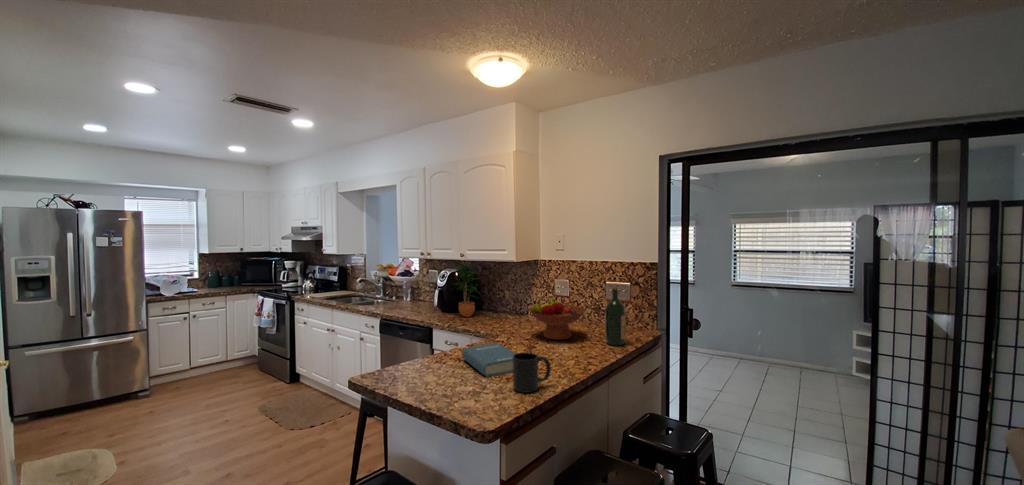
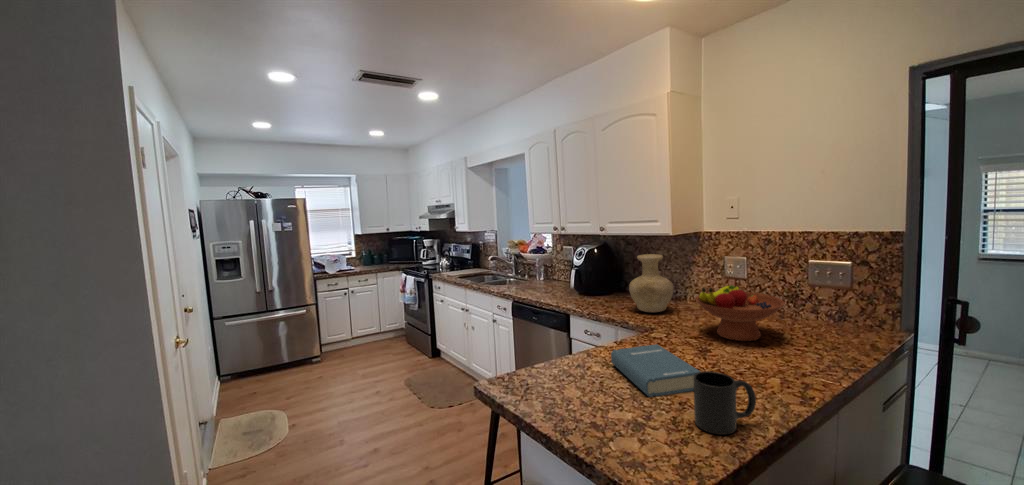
potted plant: present [456,262,478,317] -> none [588,236,625,302]
vase: none [483,277,517,323] -> present [629,254,673,312]
wine bottle: present [605,286,626,346] -> none [822,269,859,357]

